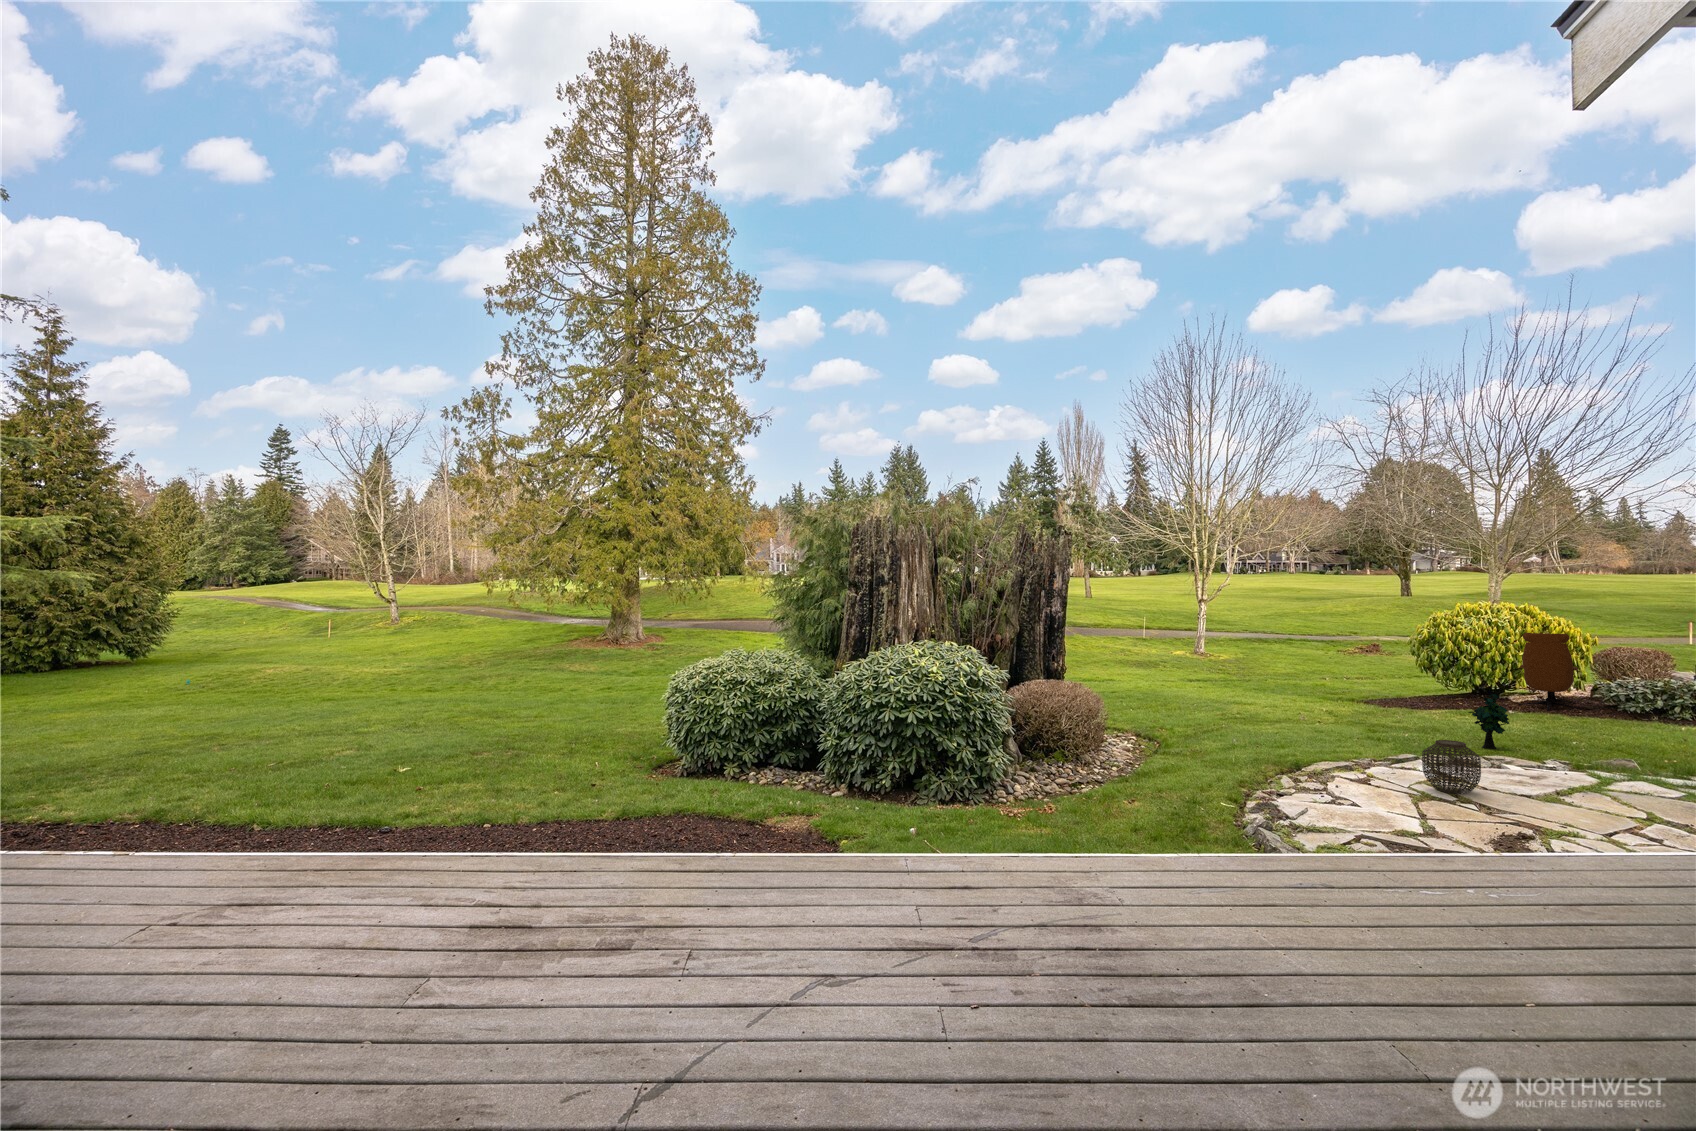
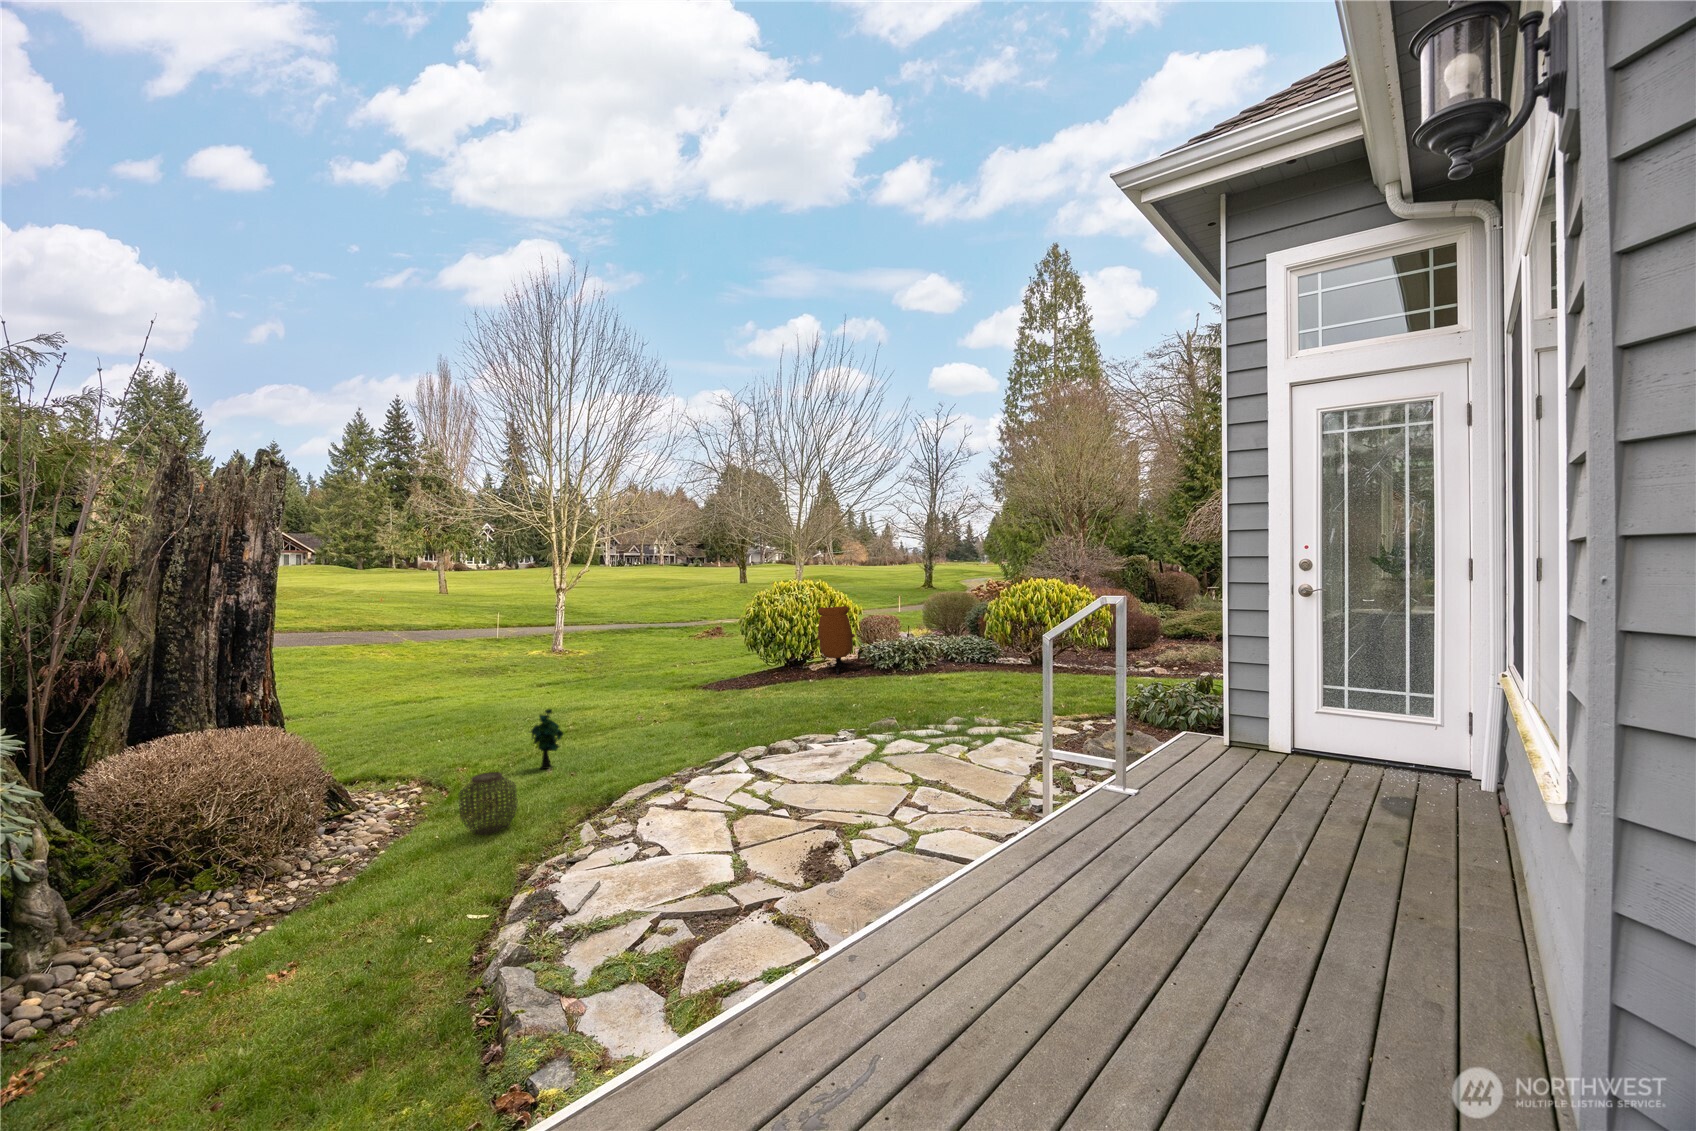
decorative plant: present [1469,694,1509,749] -> present [529,709,563,769]
woven basket: present [1422,740,1481,794] -> present [459,772,517,835]

